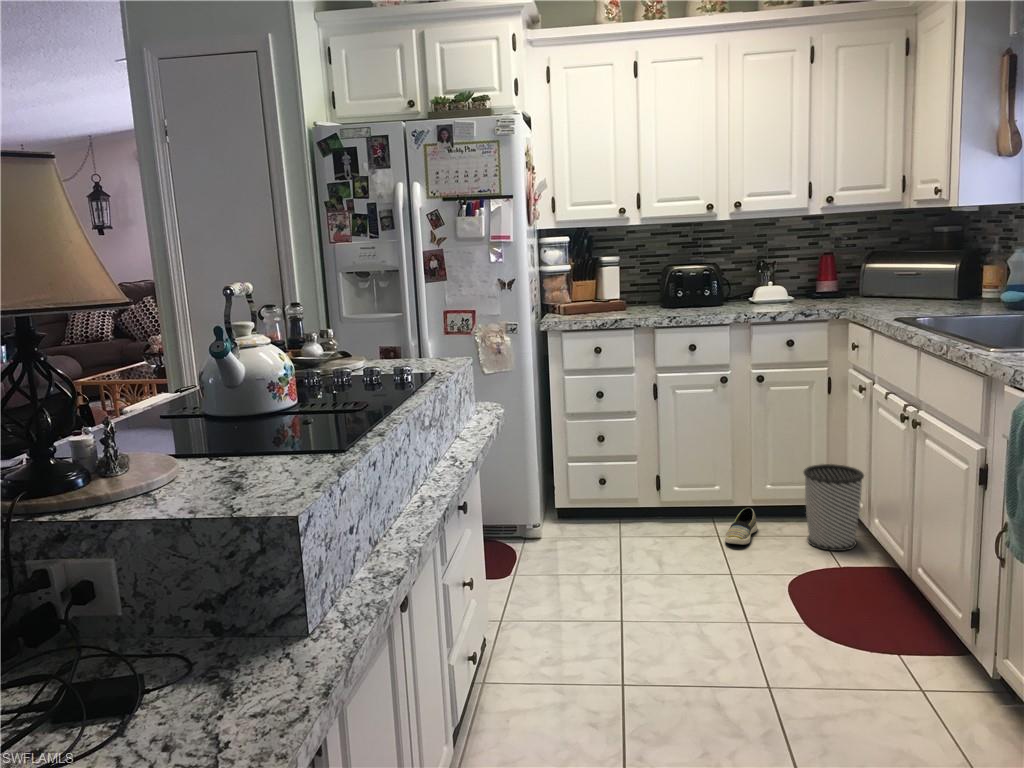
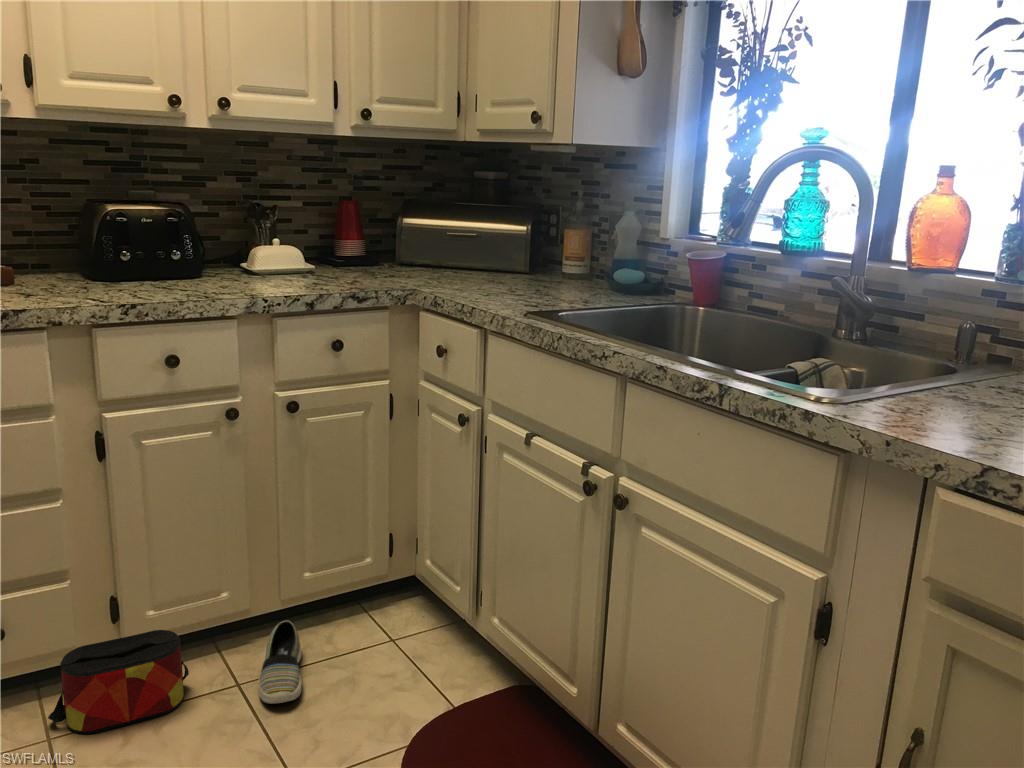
wastebasket: present [804,464,864,551] -> none [375,528,464,670]
bag: none [621,494,691,537] -> present [48,630,189,734]

